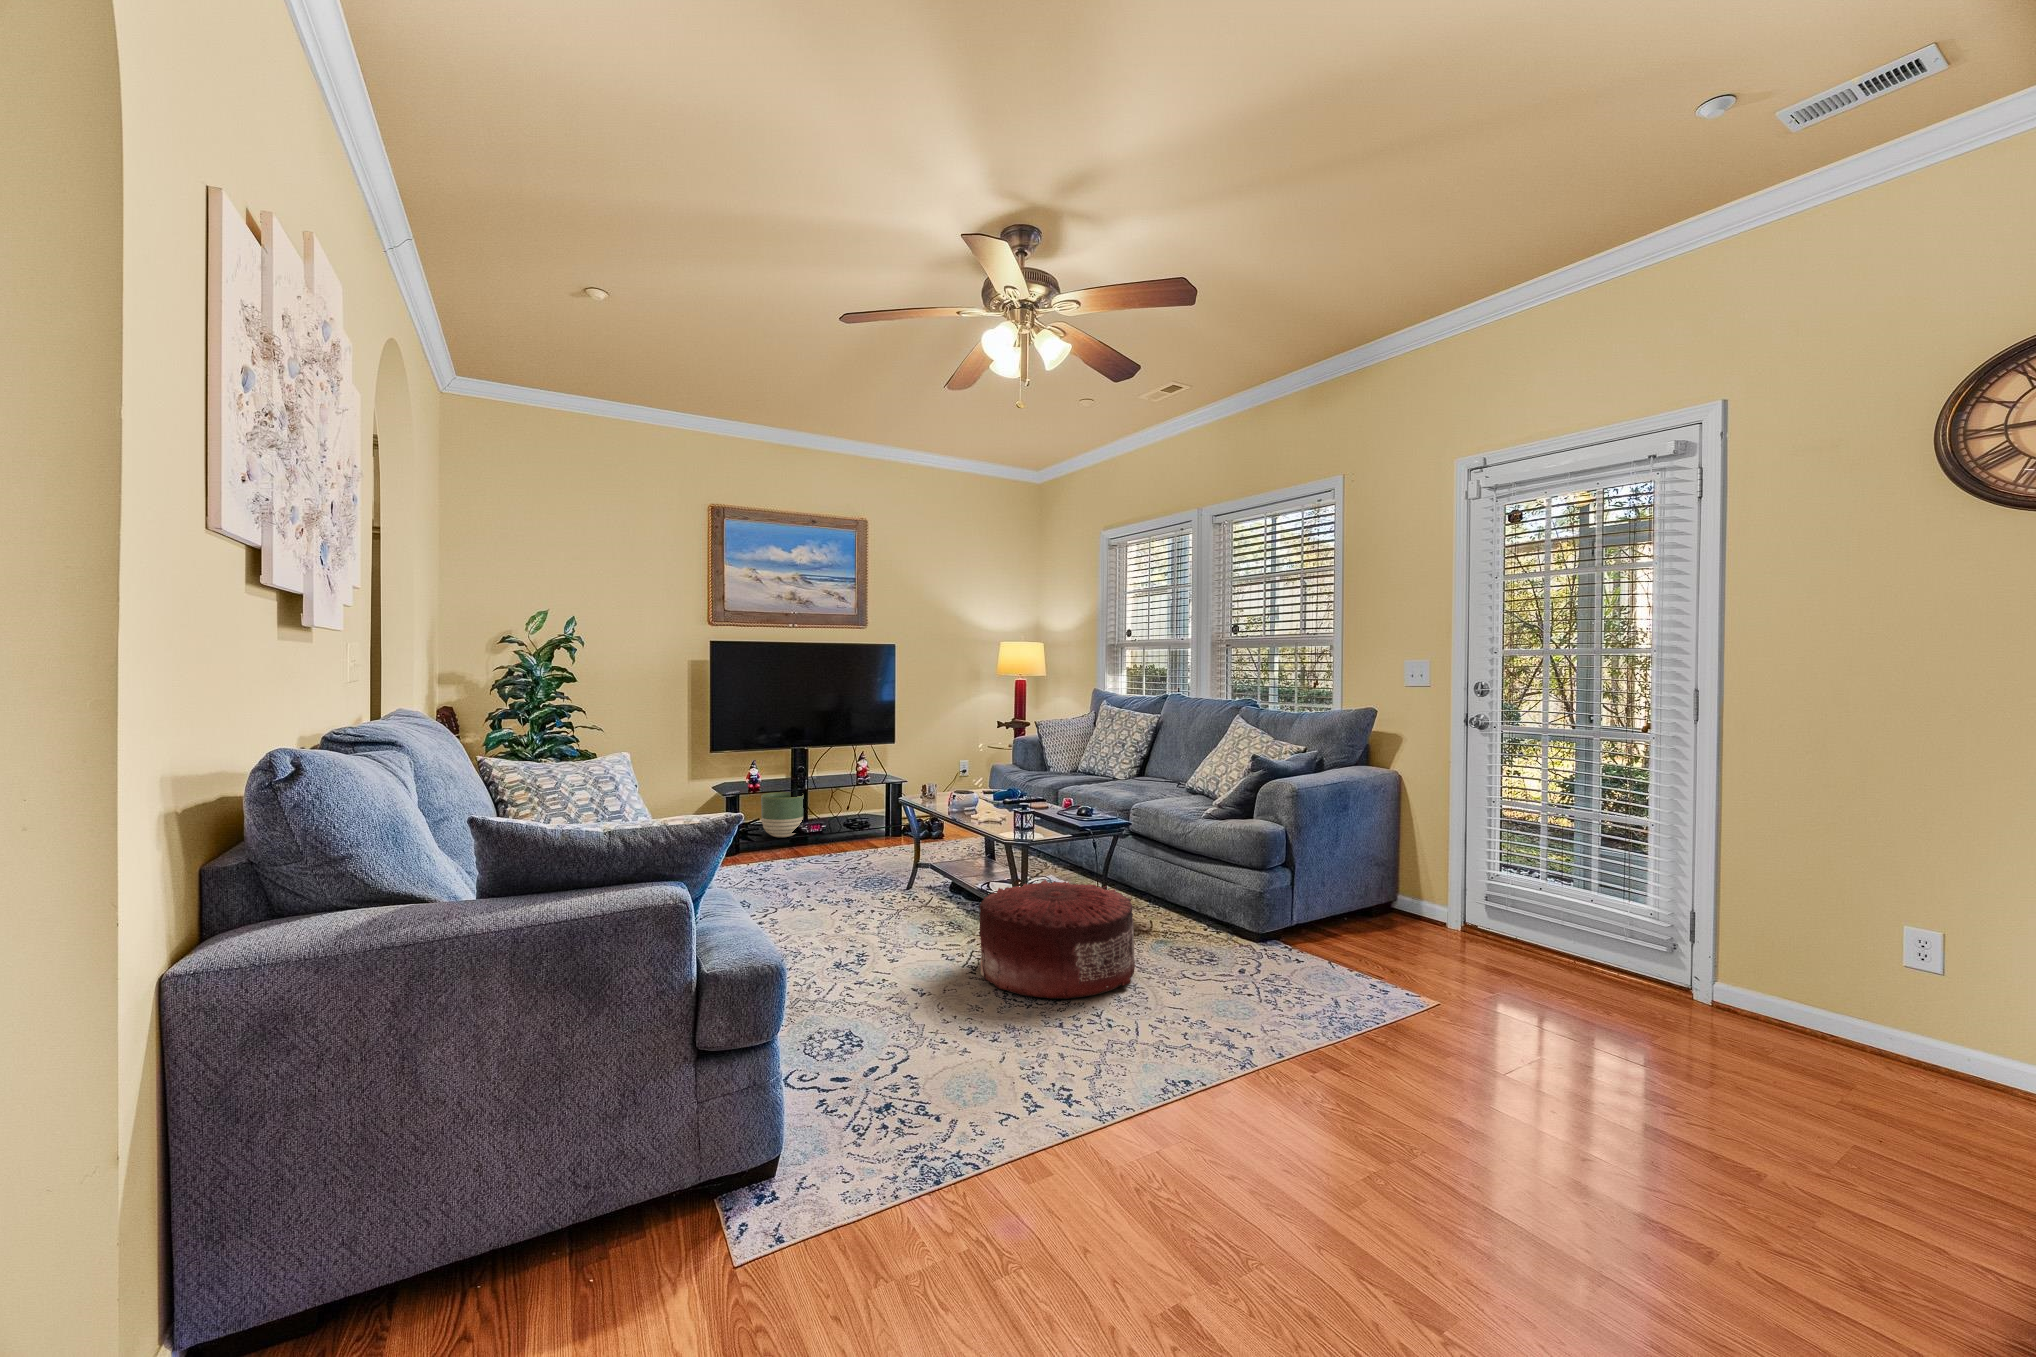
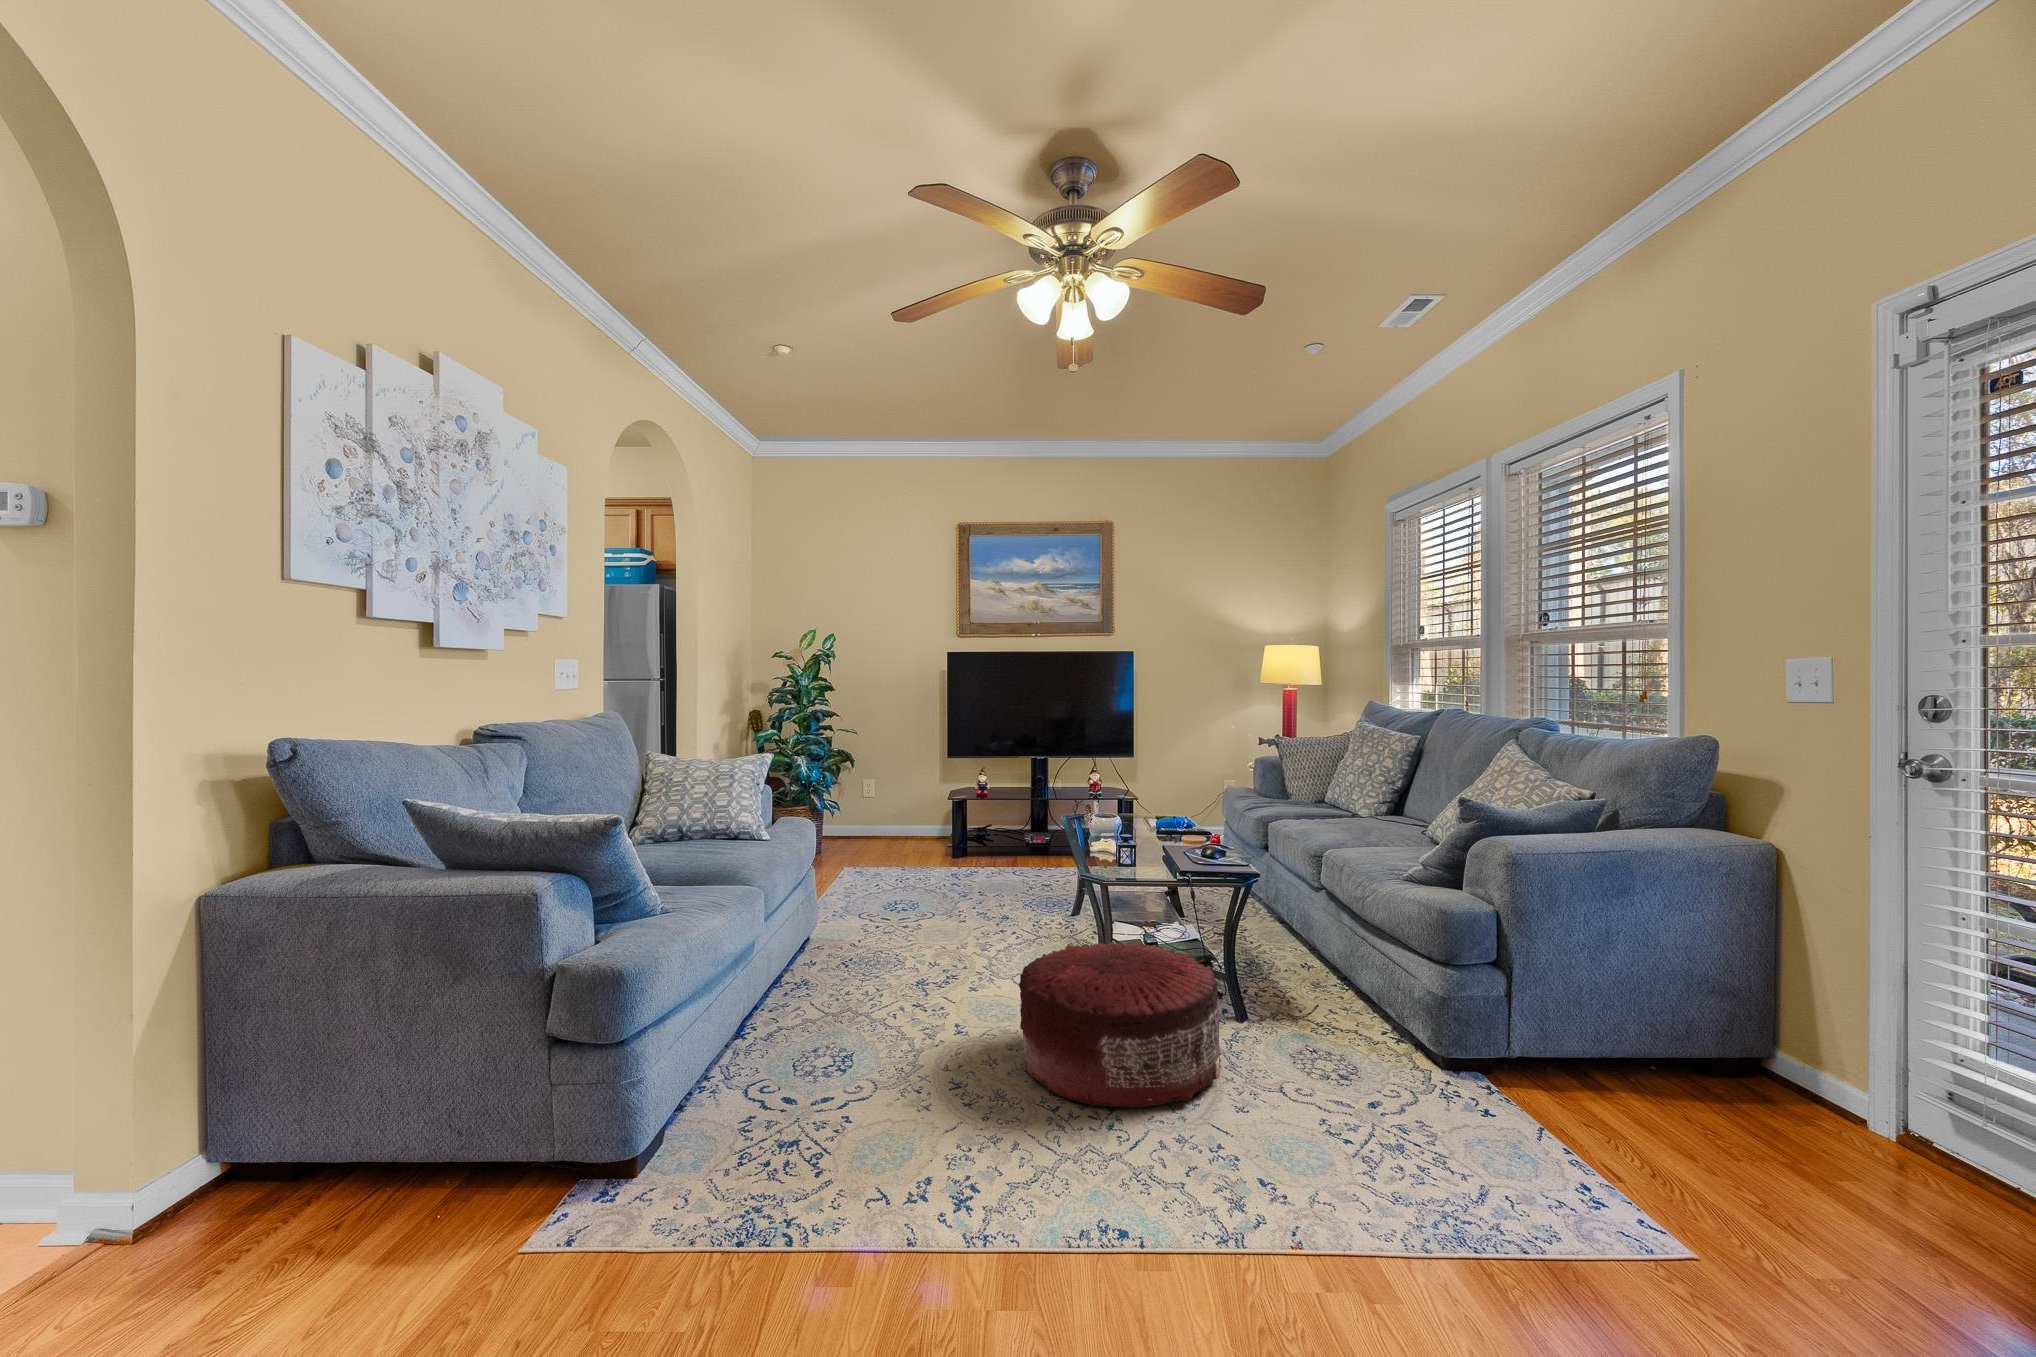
planter: present [761,792,804,837] -> none [991,805,1032,851]

